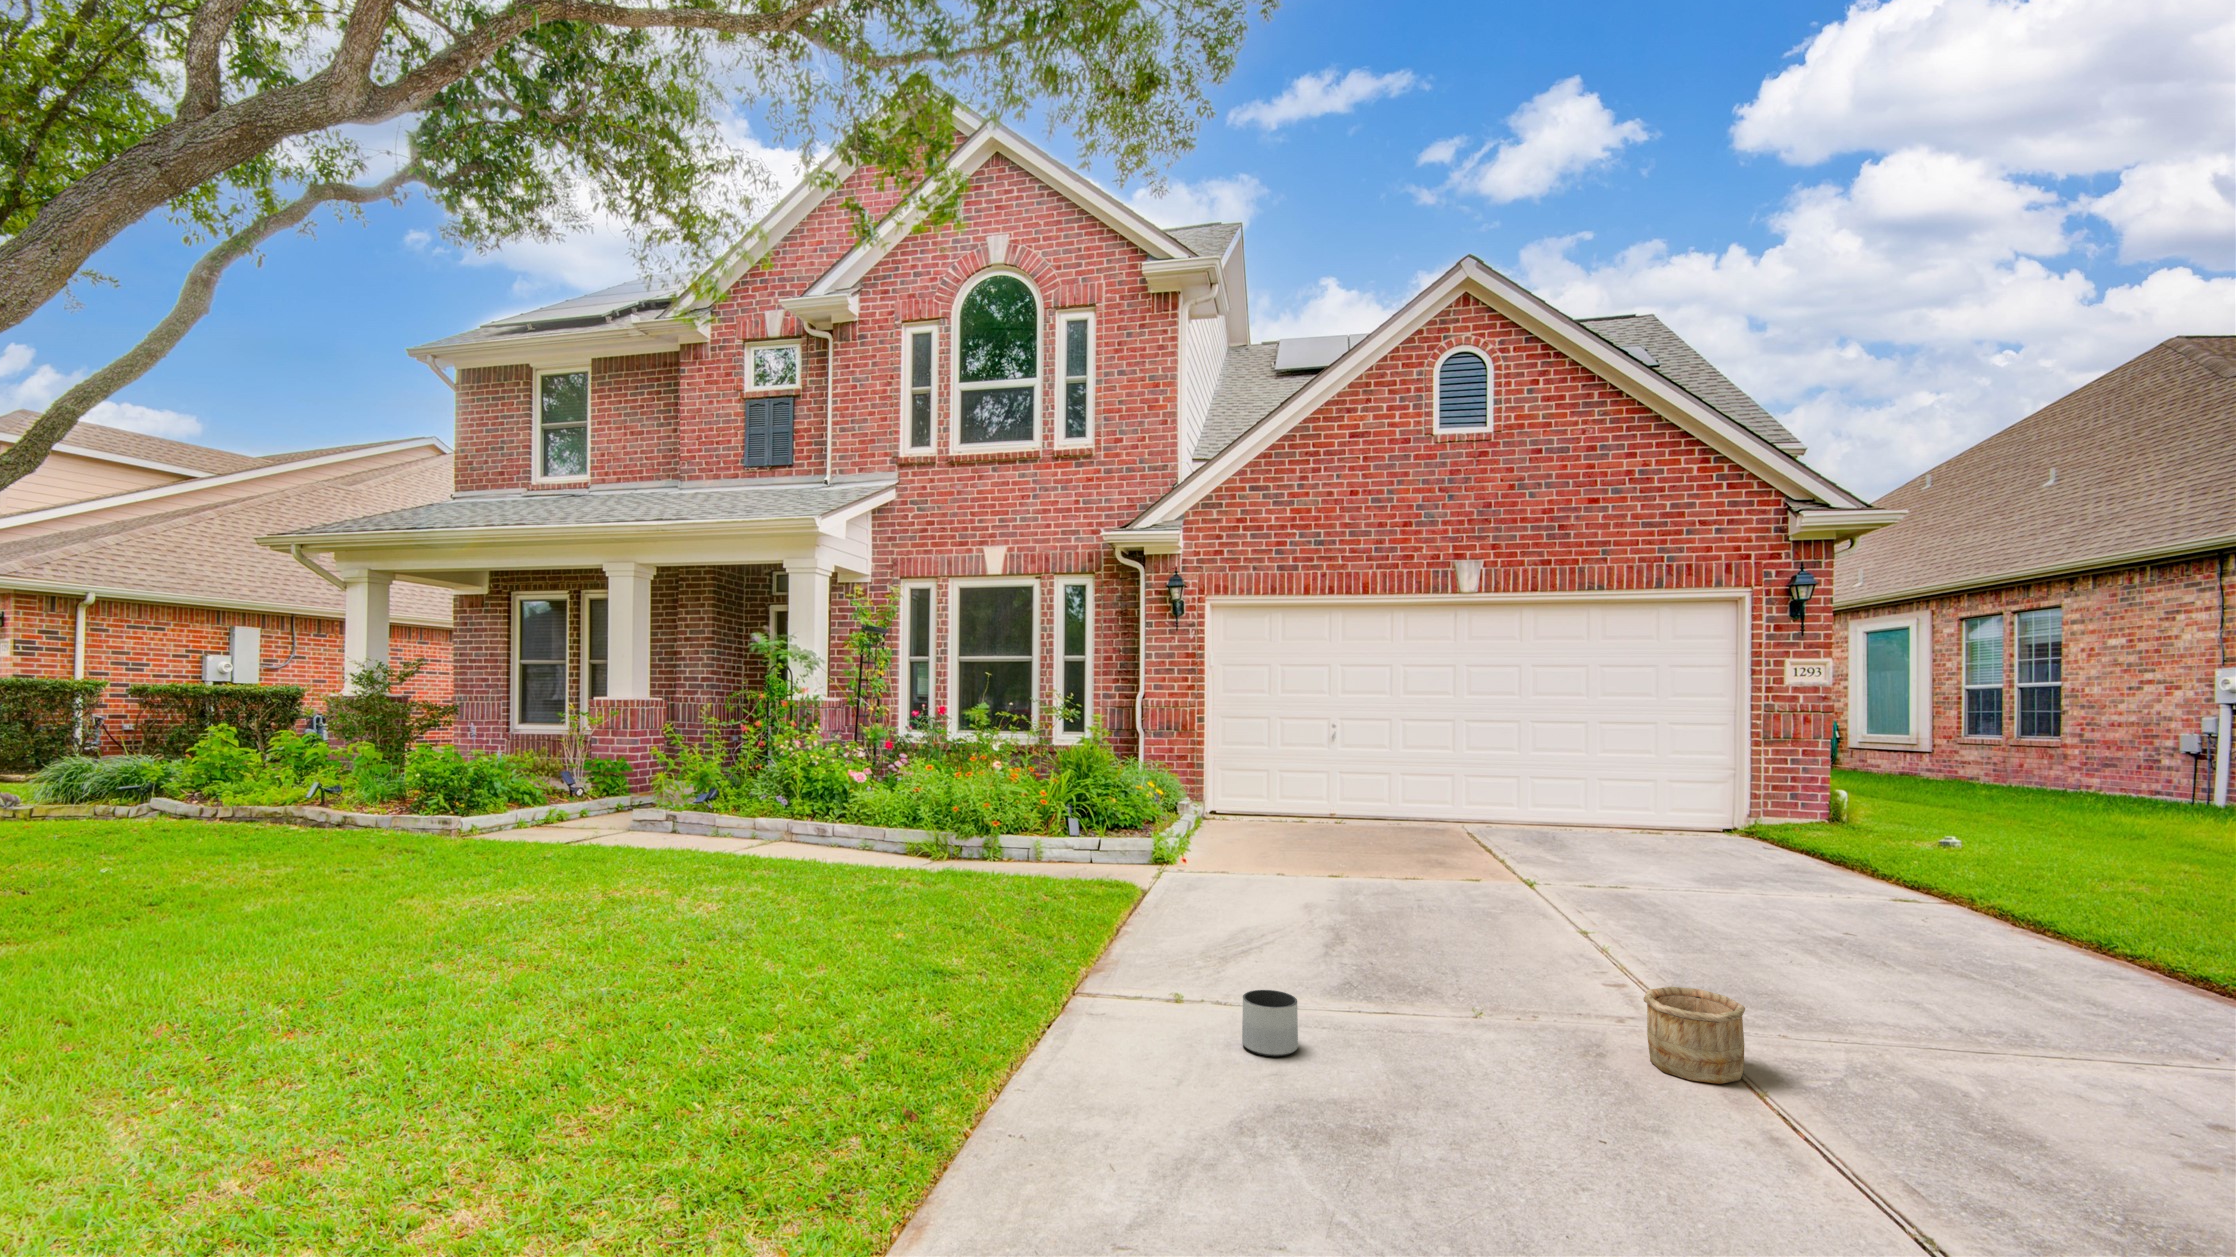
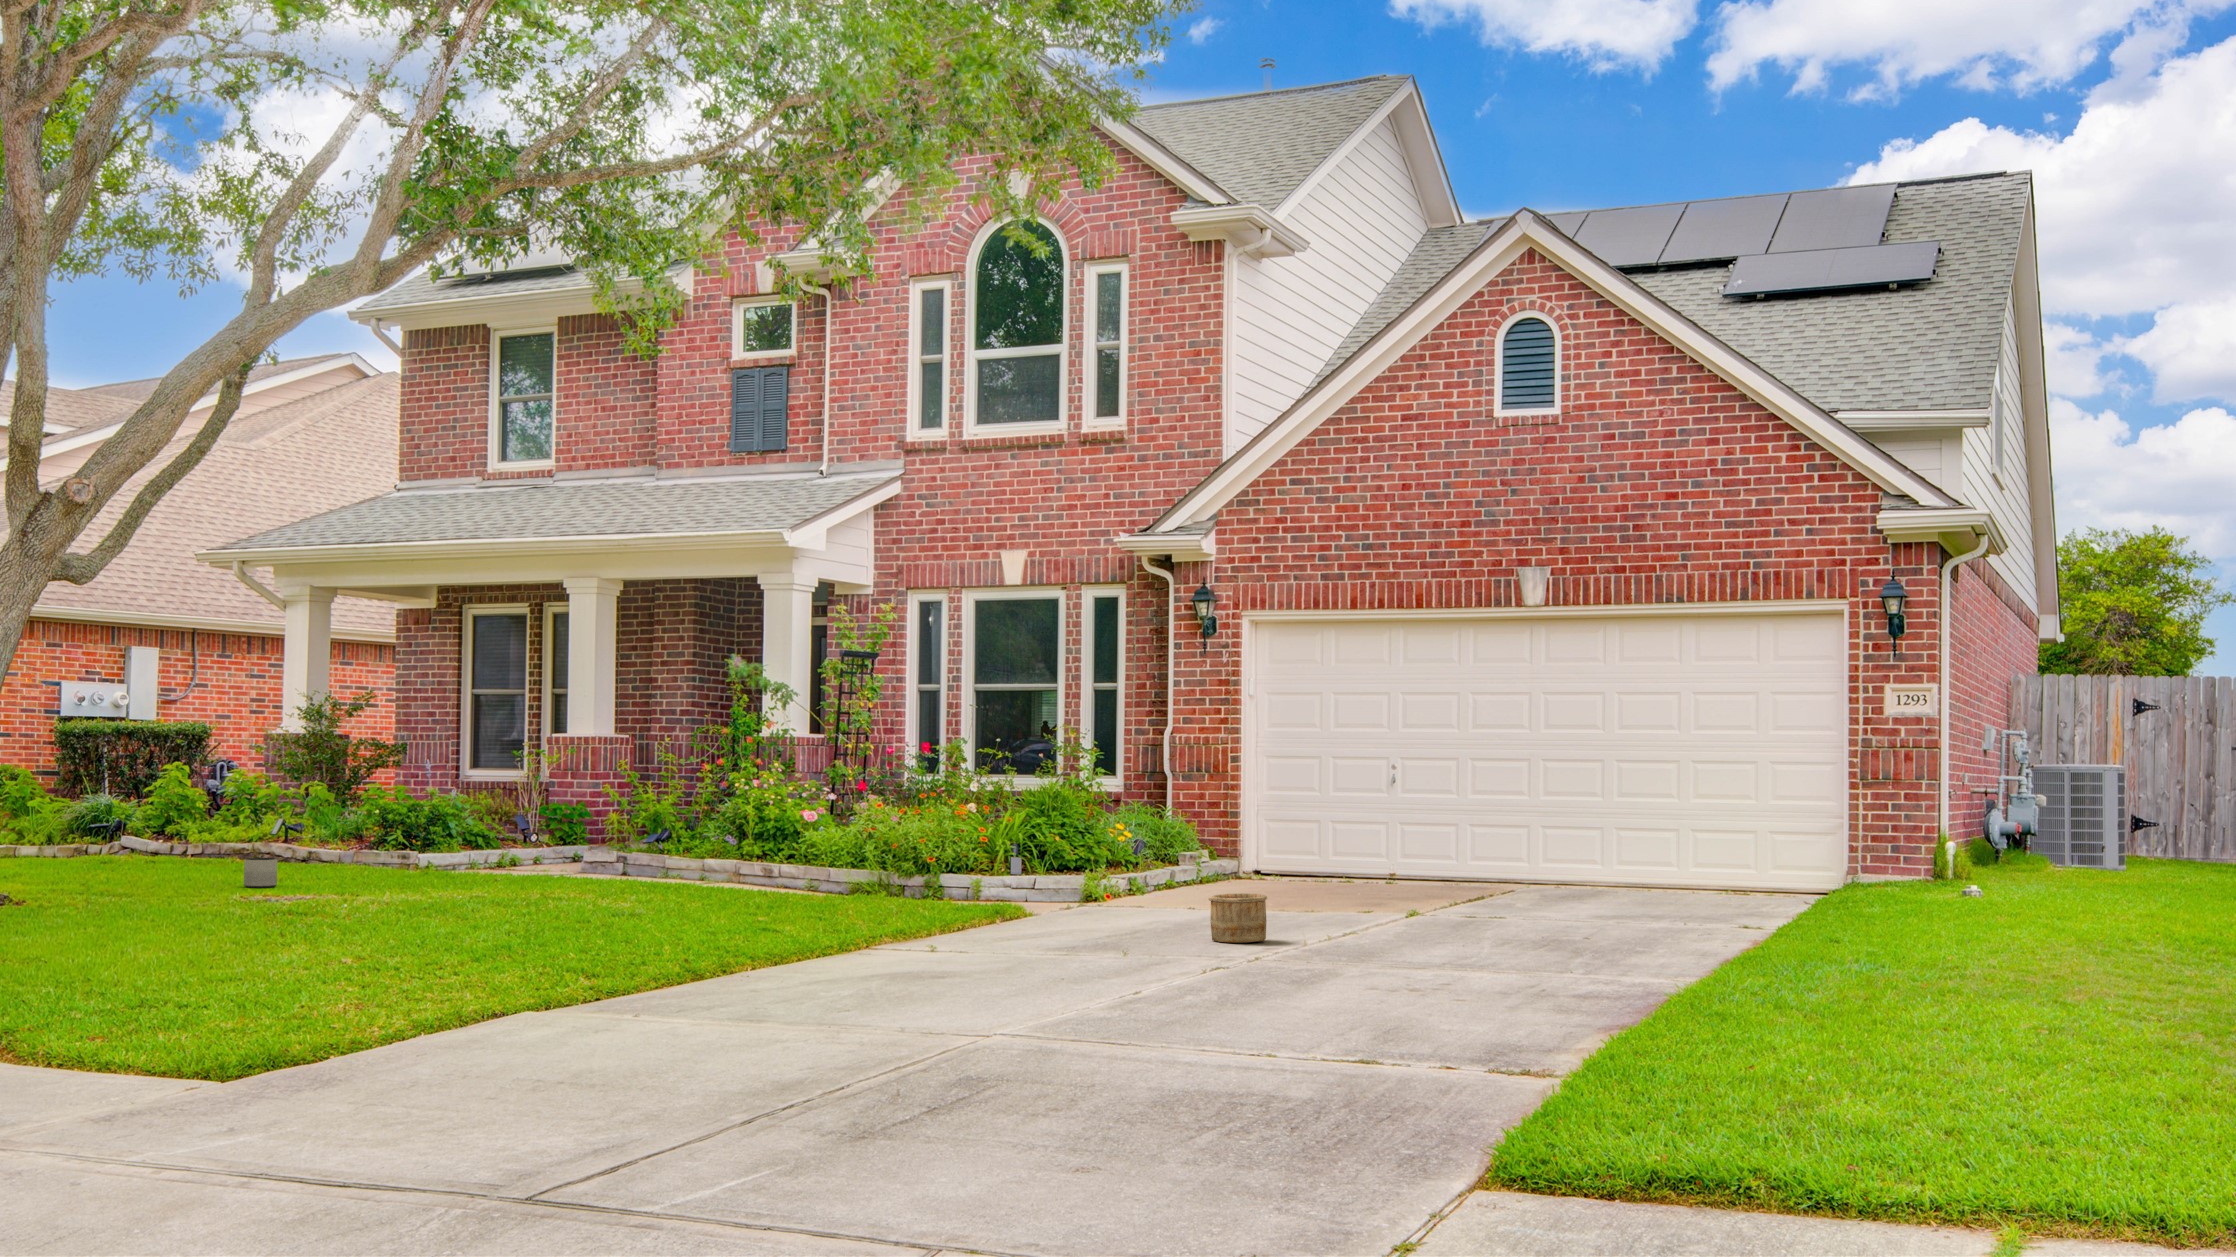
planter: present [1242,990,1298,1057] -> present [244,858,277,888]

